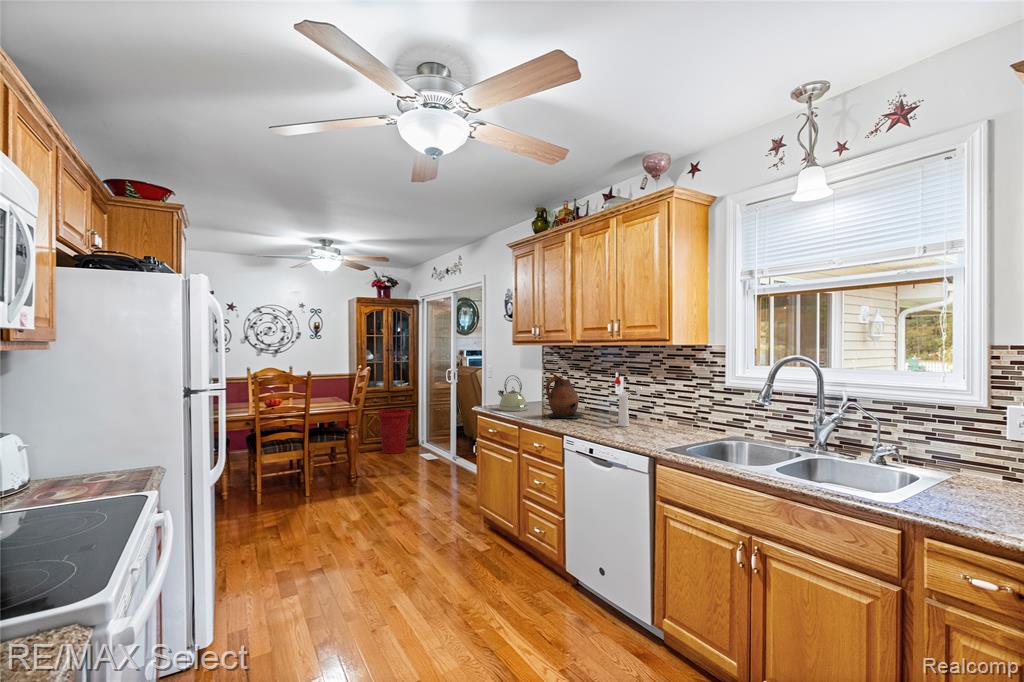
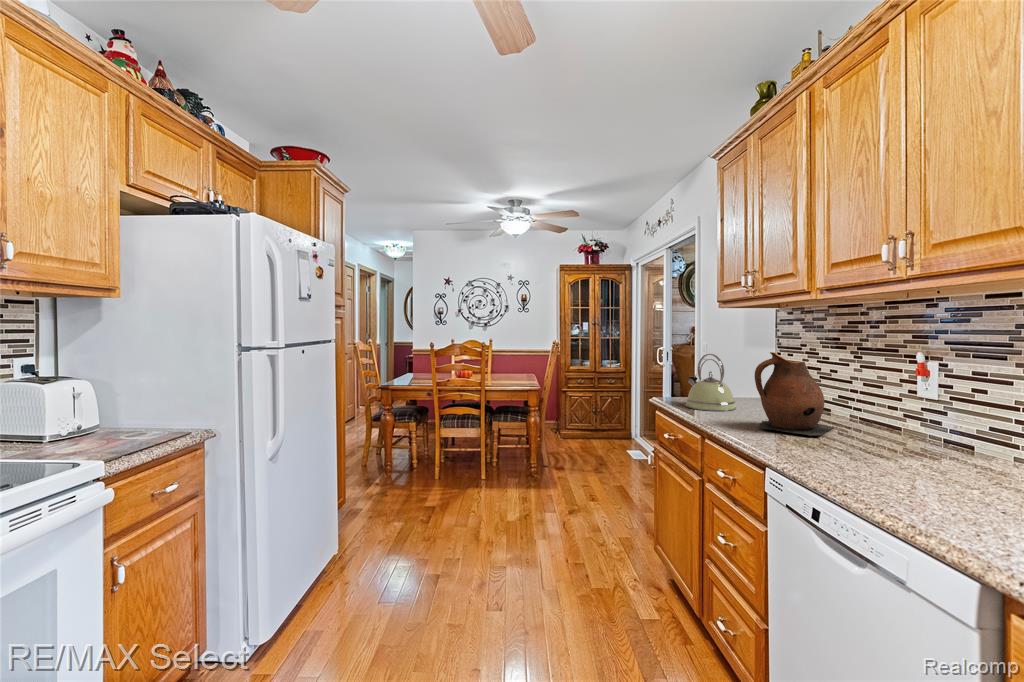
pepper mill: present [618,387,642,427] -> none [911,384,987,471]
waste bin: present [376,409,411,454] -> none [578,392,619,443]

